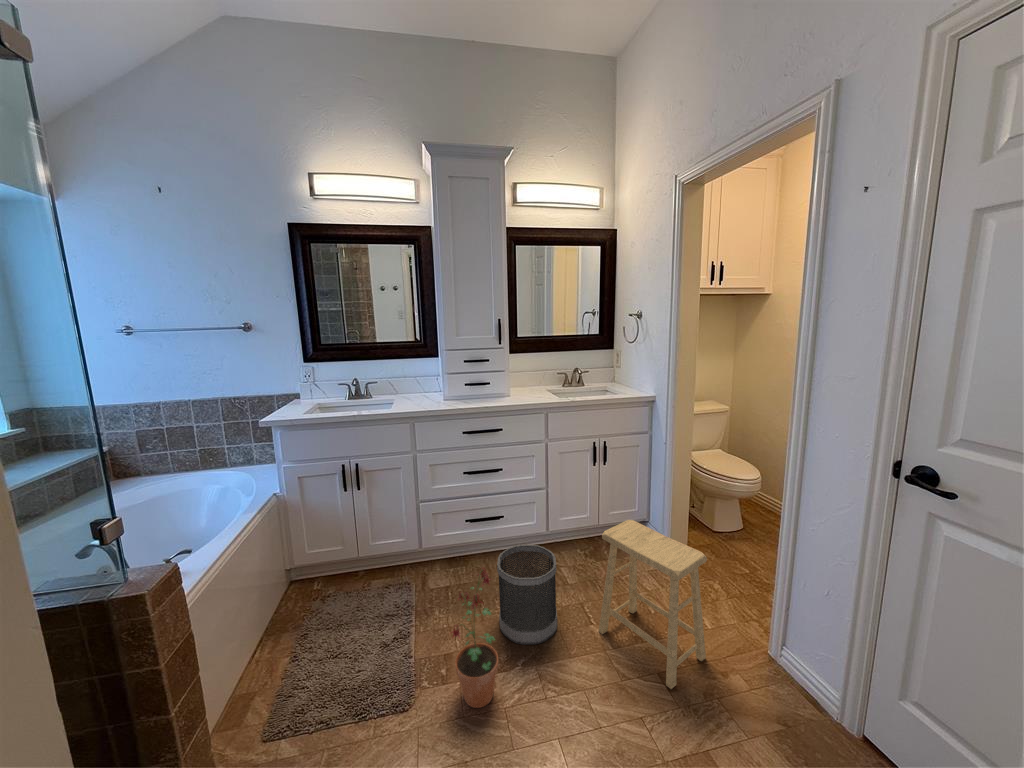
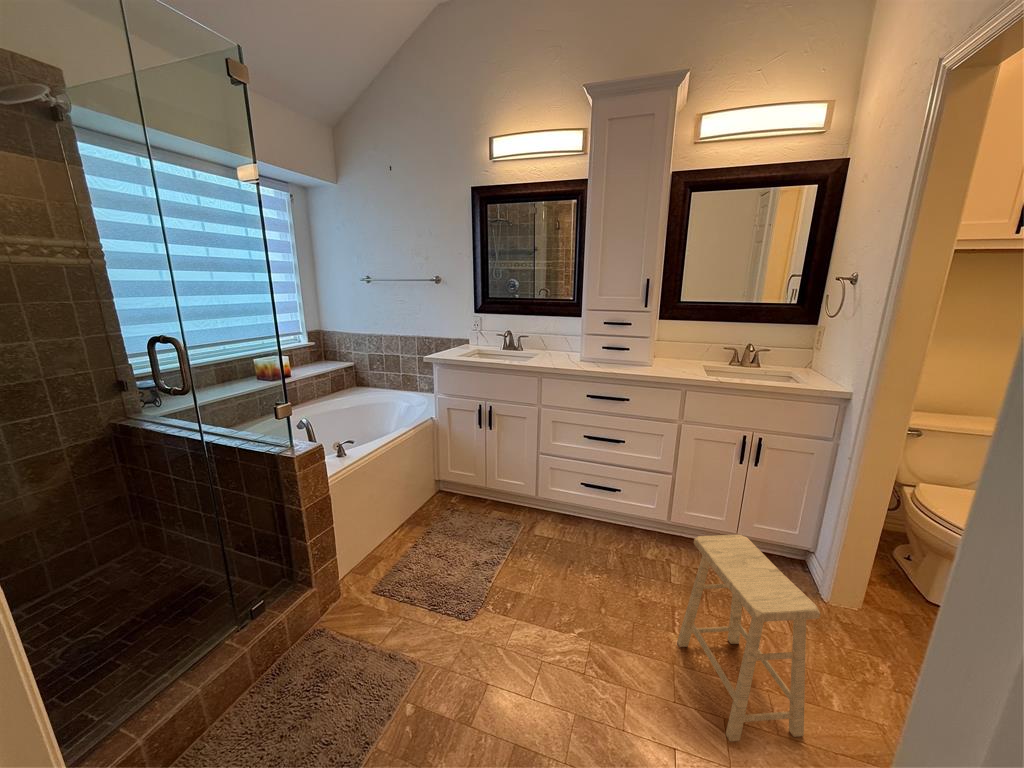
wastebasket: present [497,545,557,645] -> none [575,521,643,624]
potted plant: present [452,568,498,708] -> none [501,526,552,649]

